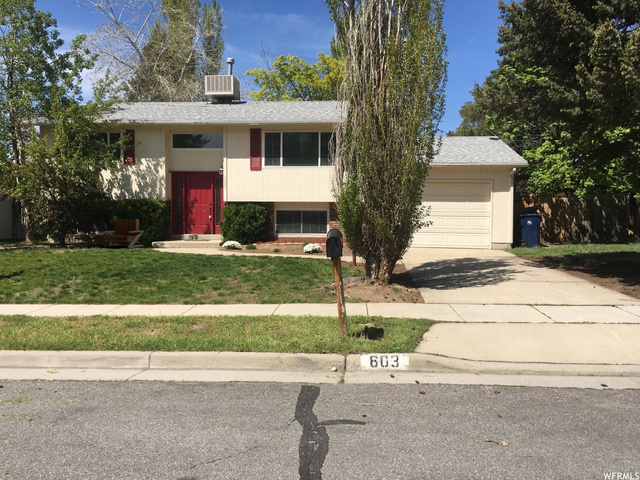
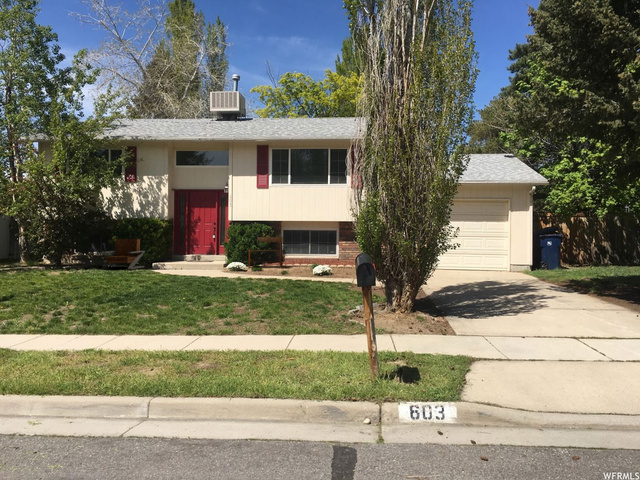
bench: none [243,217,276,247] -> present [248,237,284,268]

